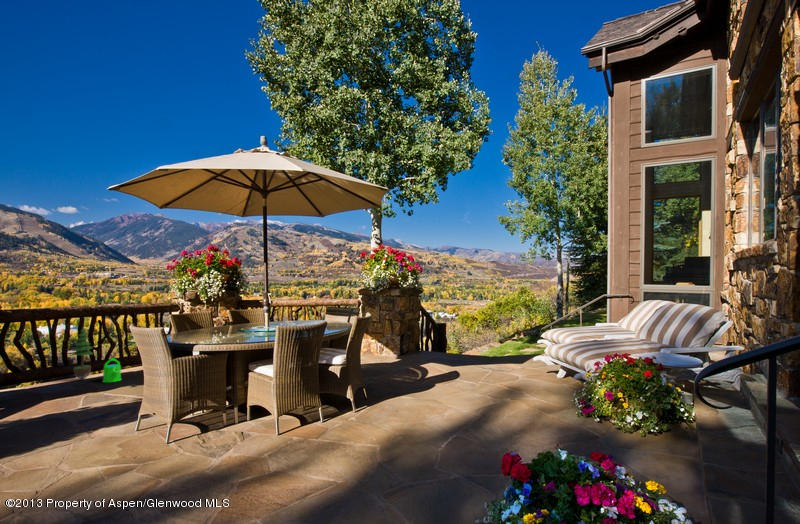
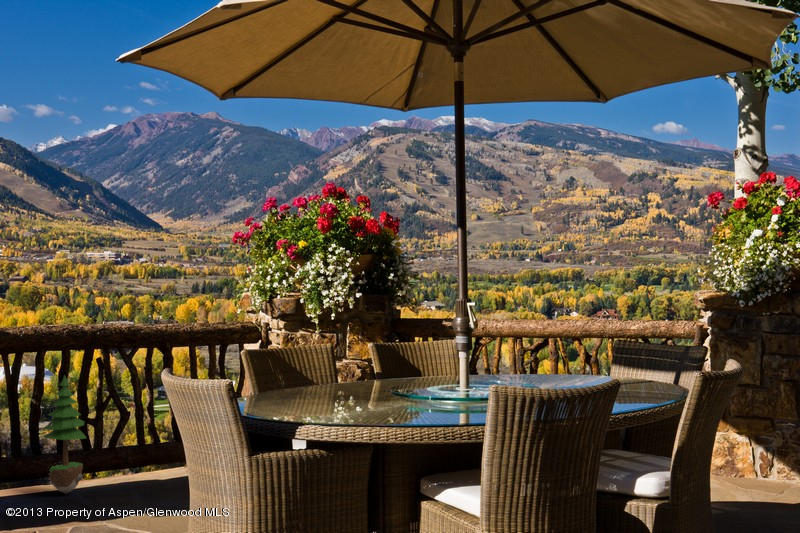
watering can: present [103,358,121,382] -> none [105,450,146,506]

